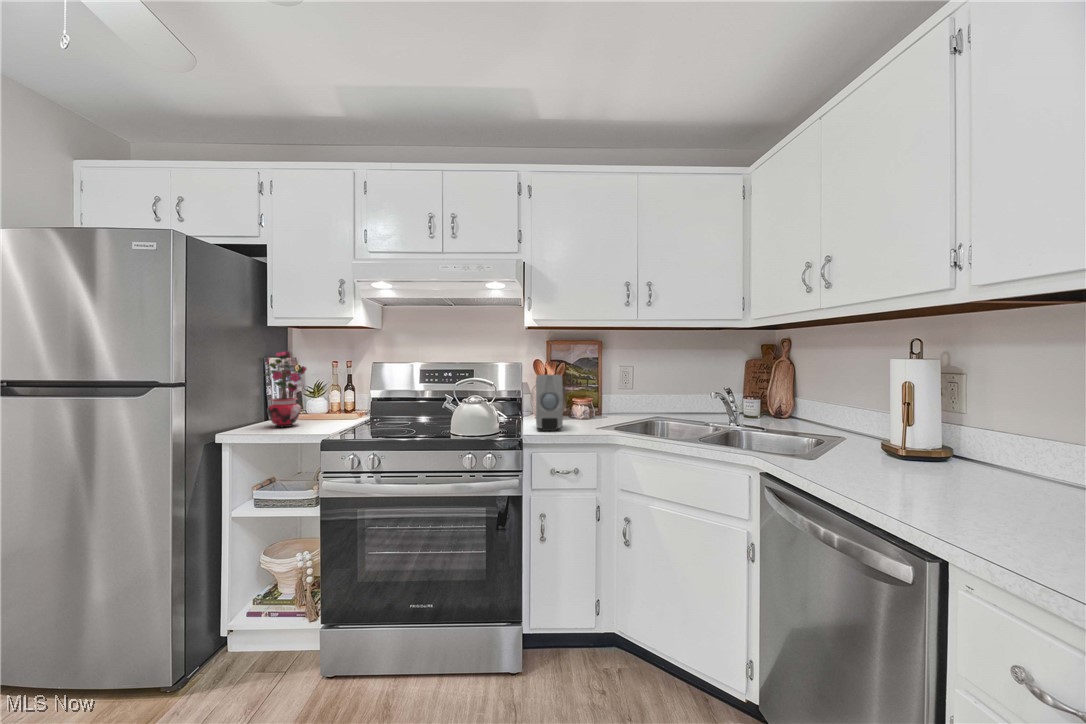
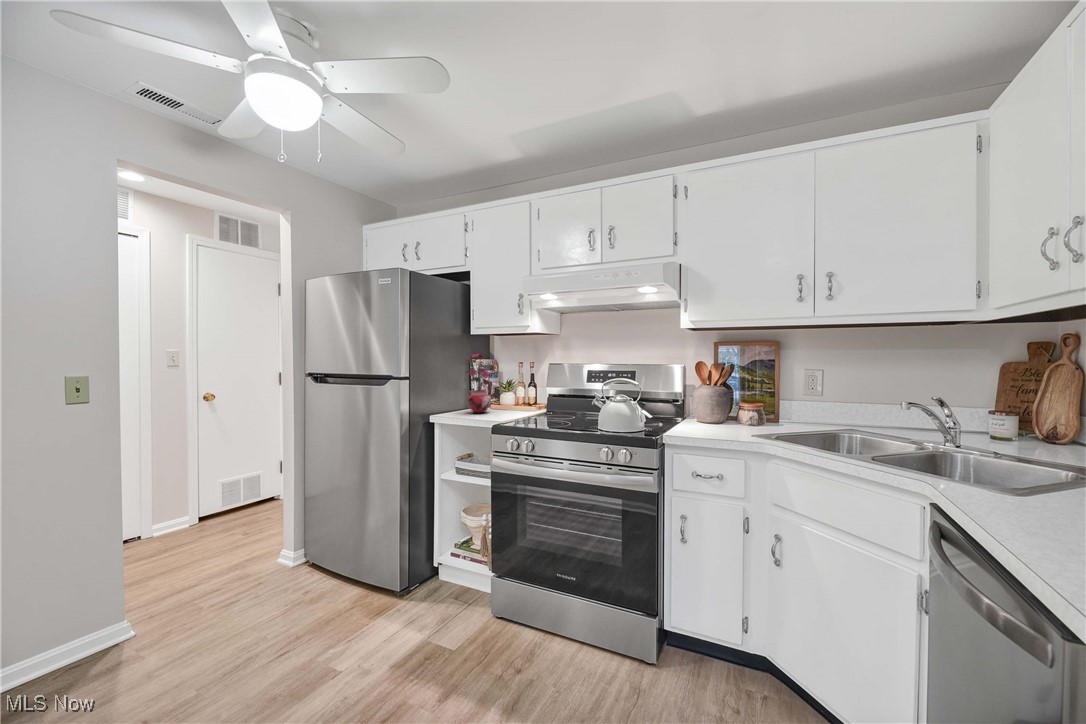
soap dispenser: present [536,375,563,431] -> none [682,376,713,434]

